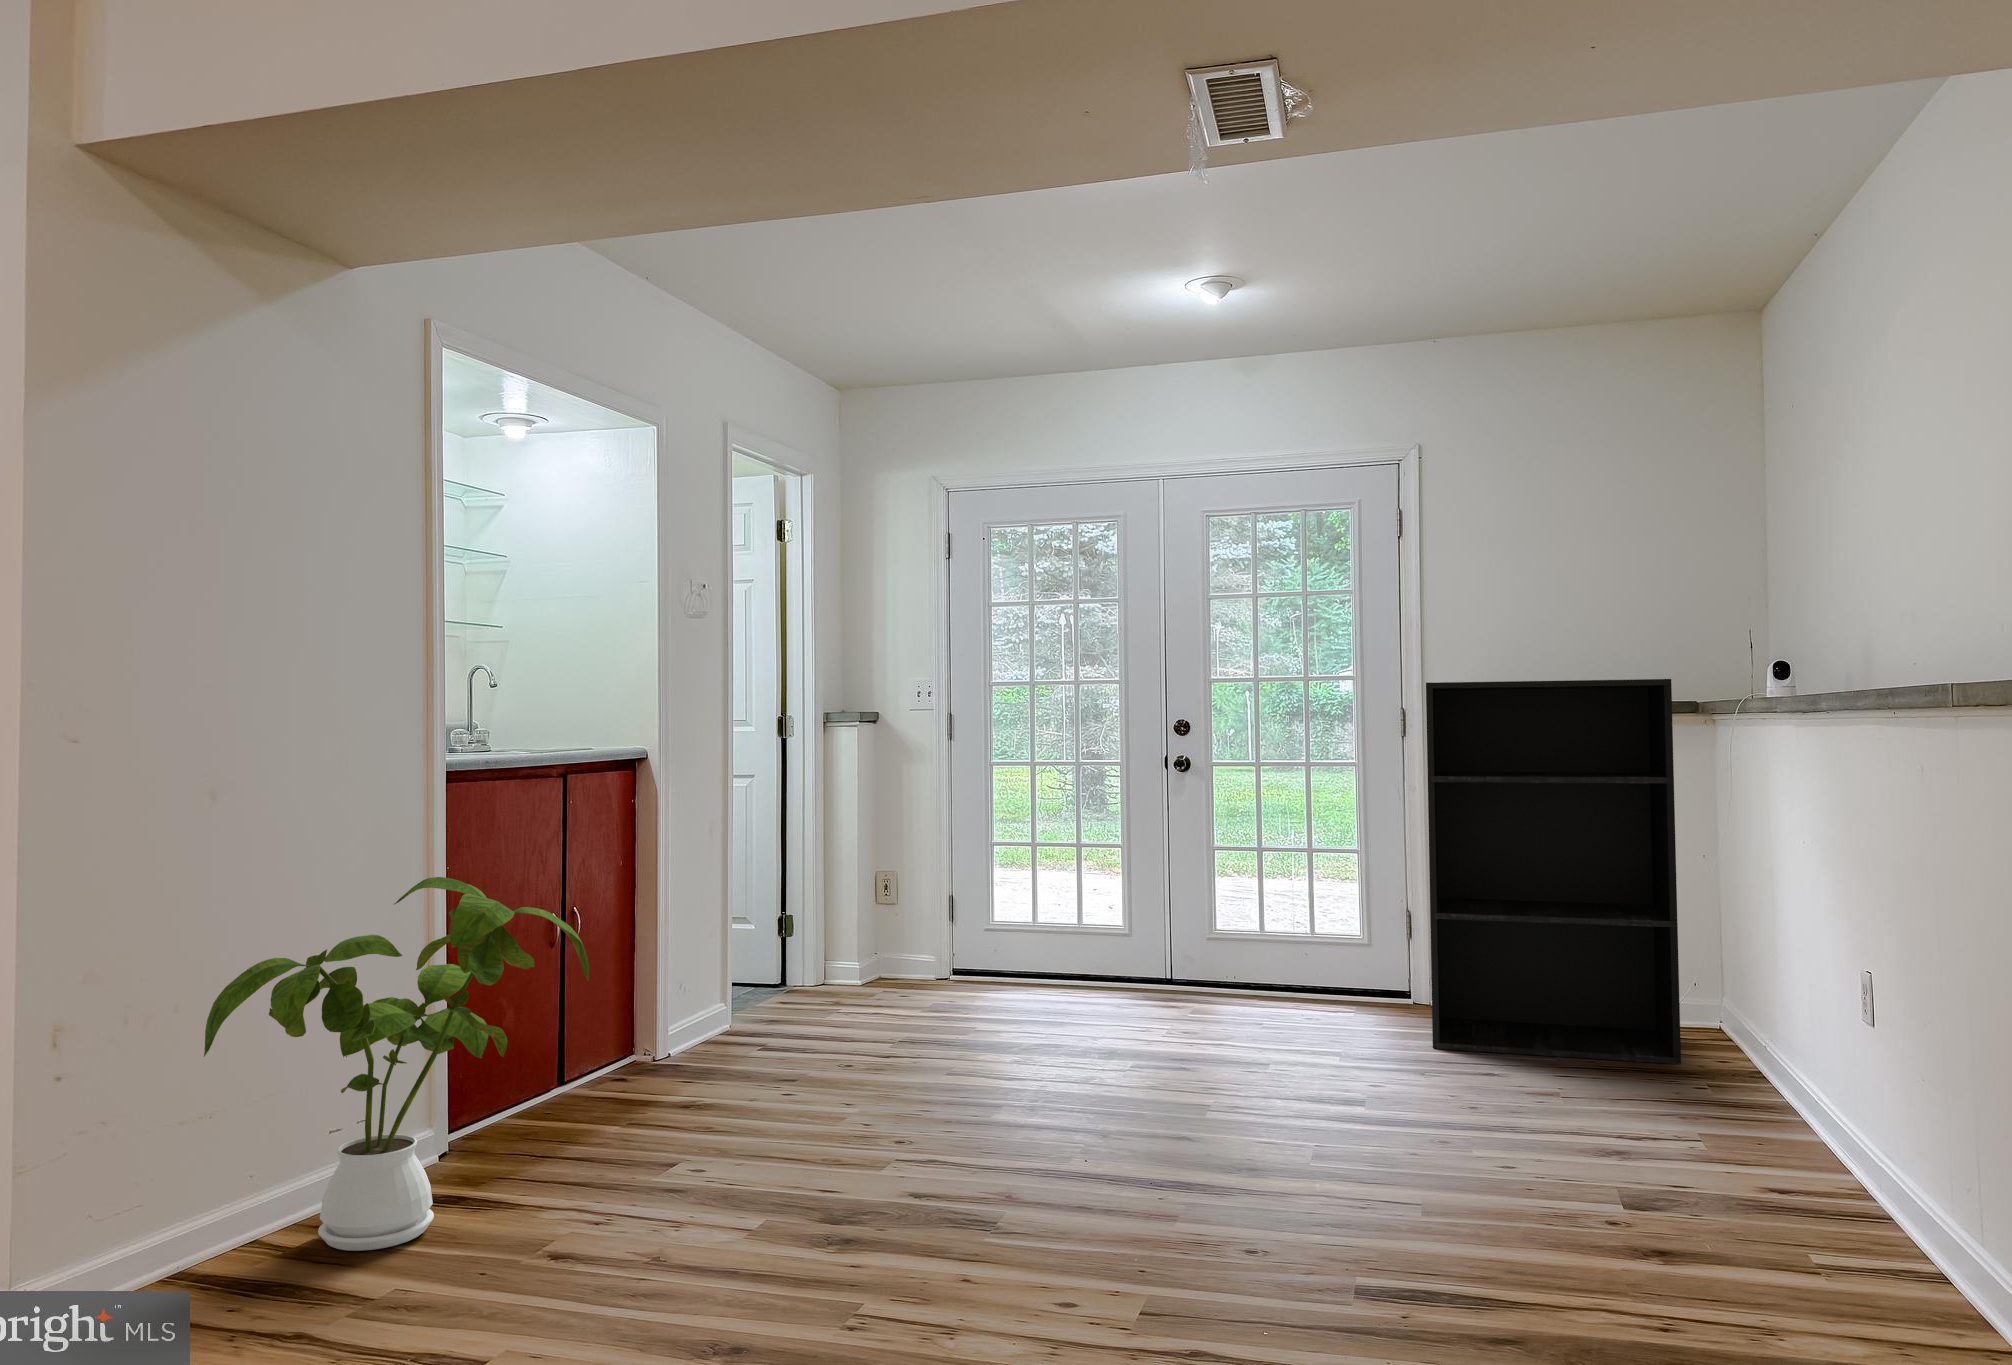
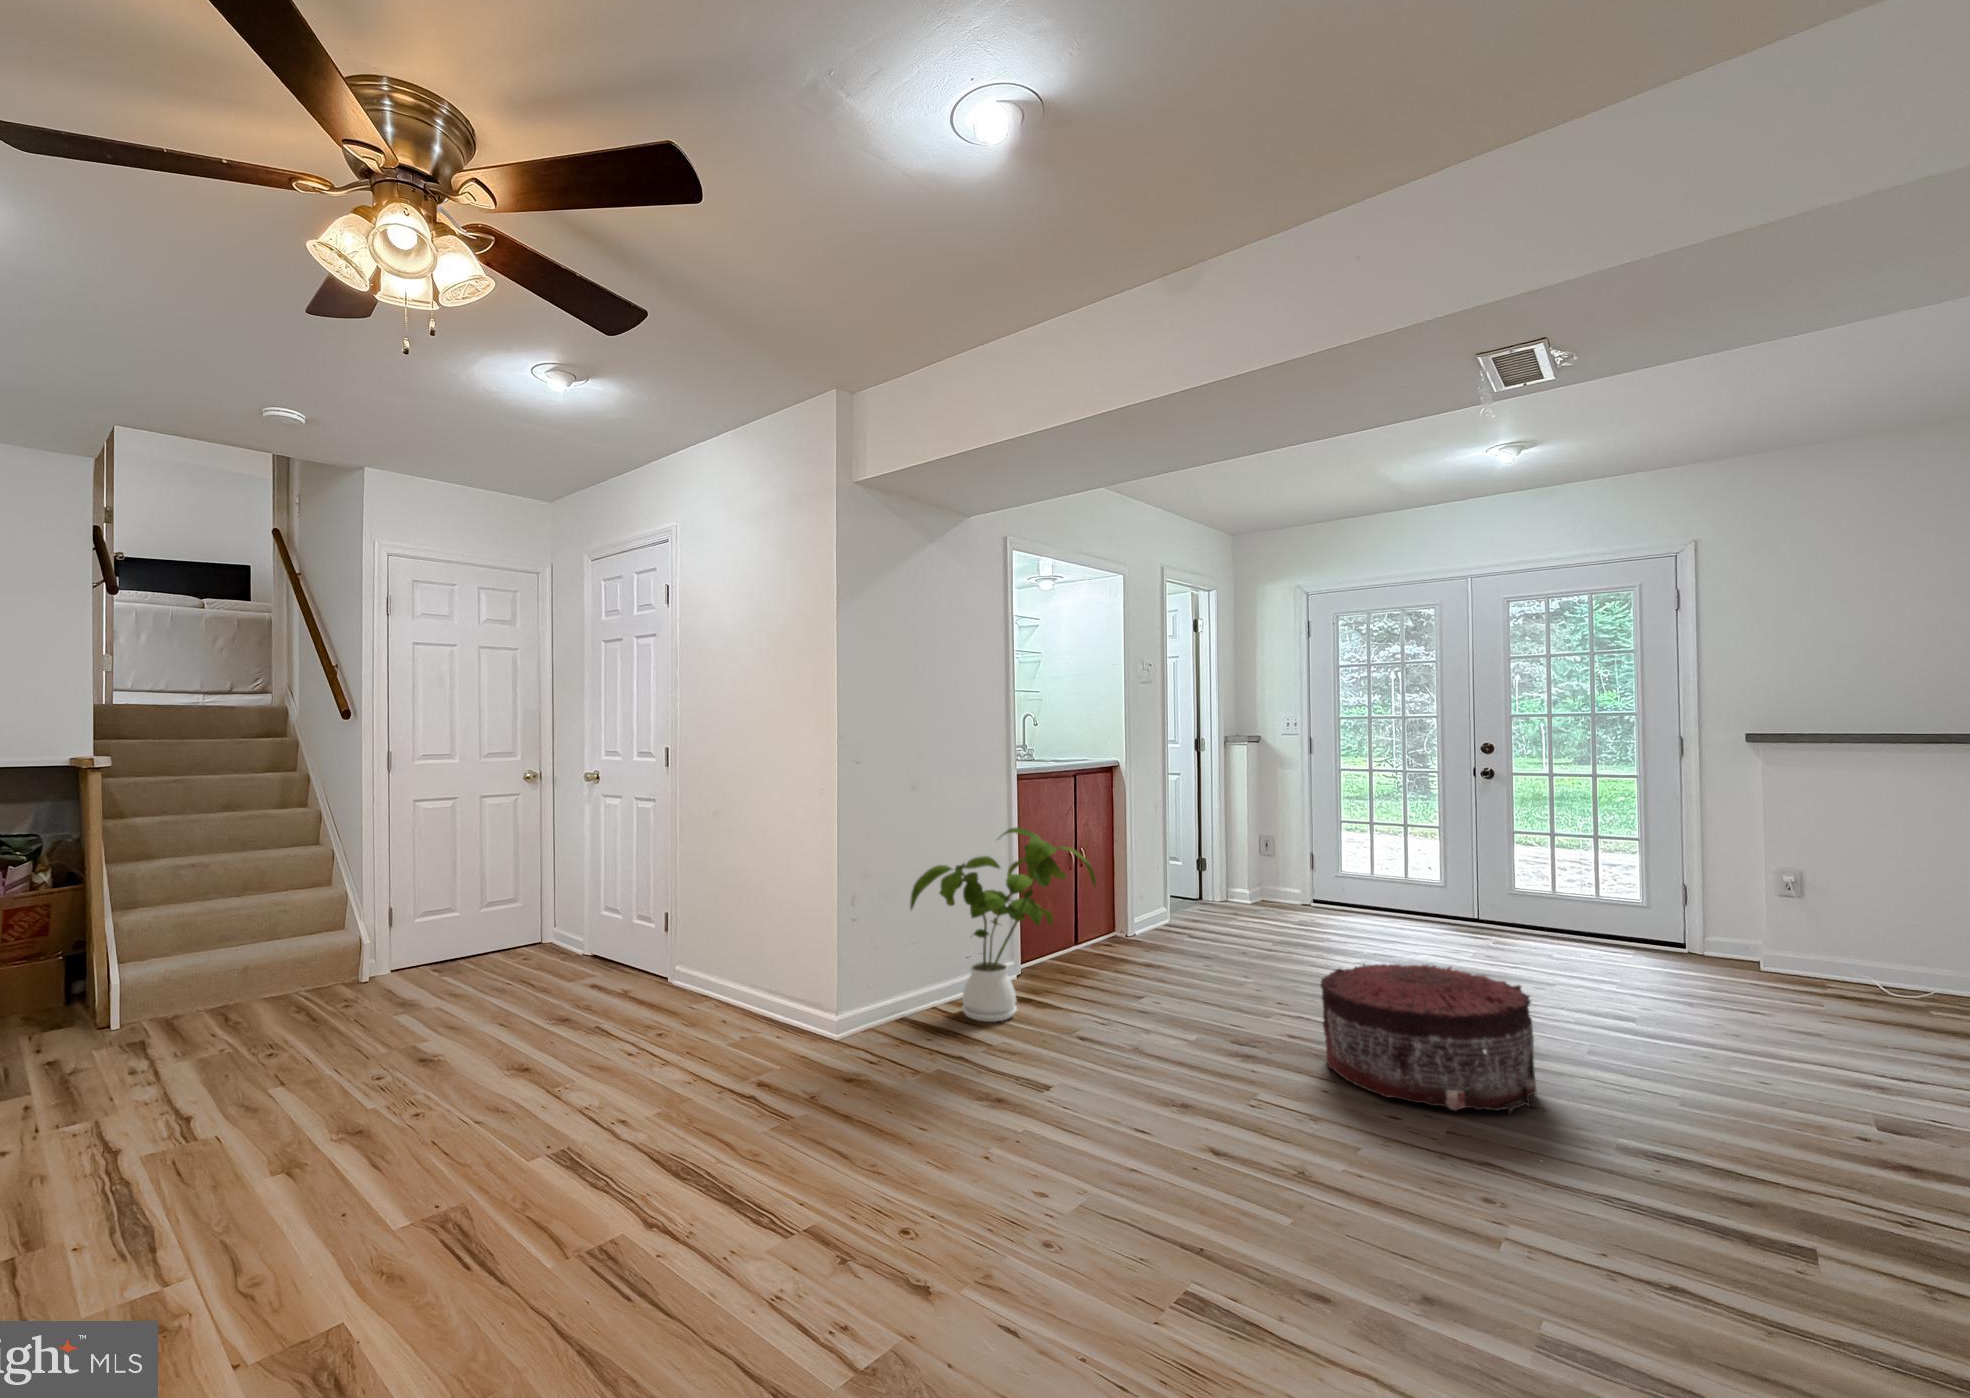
bookshelf: present [1426,679,1681,1064] -> none [1684,714,1952,1024]
pouf: none [960,1055,1257,1282] -> present [1320,964,1537,1112]

